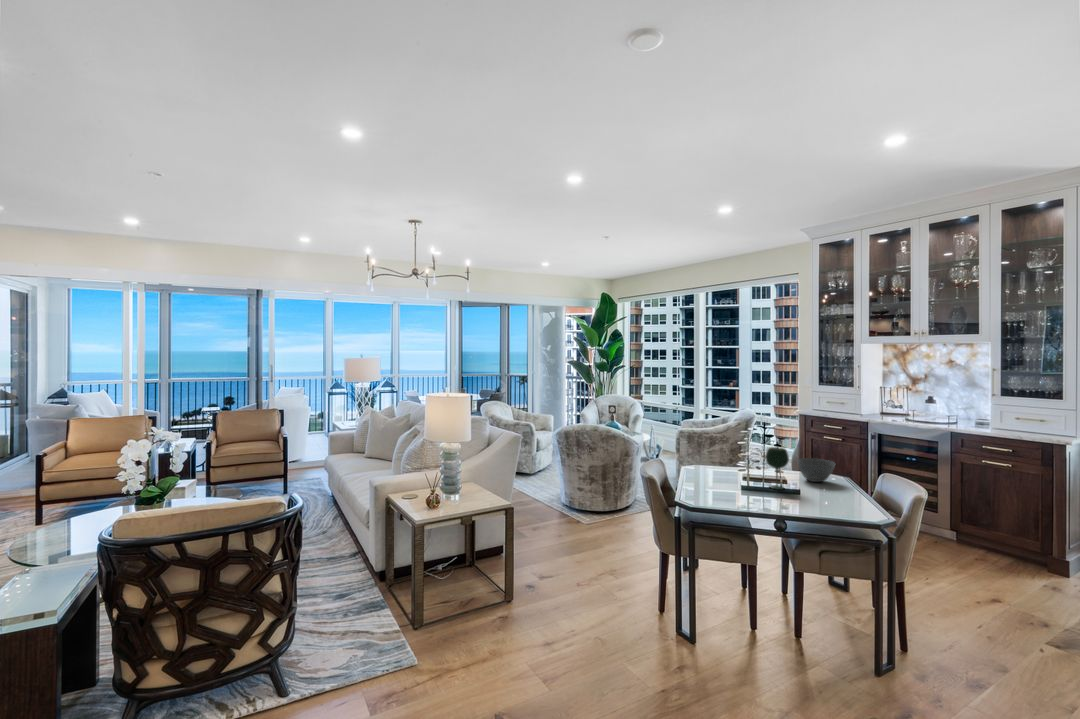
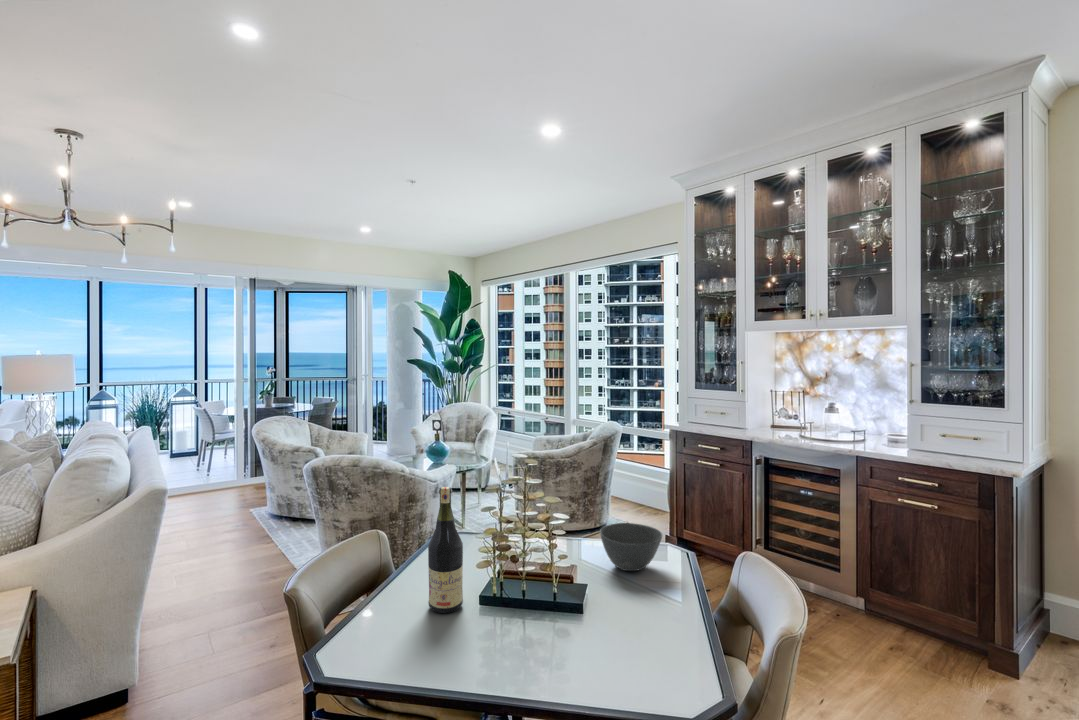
wine bottle: none [718,430,736,492] -> present [428,487,463,613]
wine glass: present [766,447,789,490] -> none [527,514,568,599]

